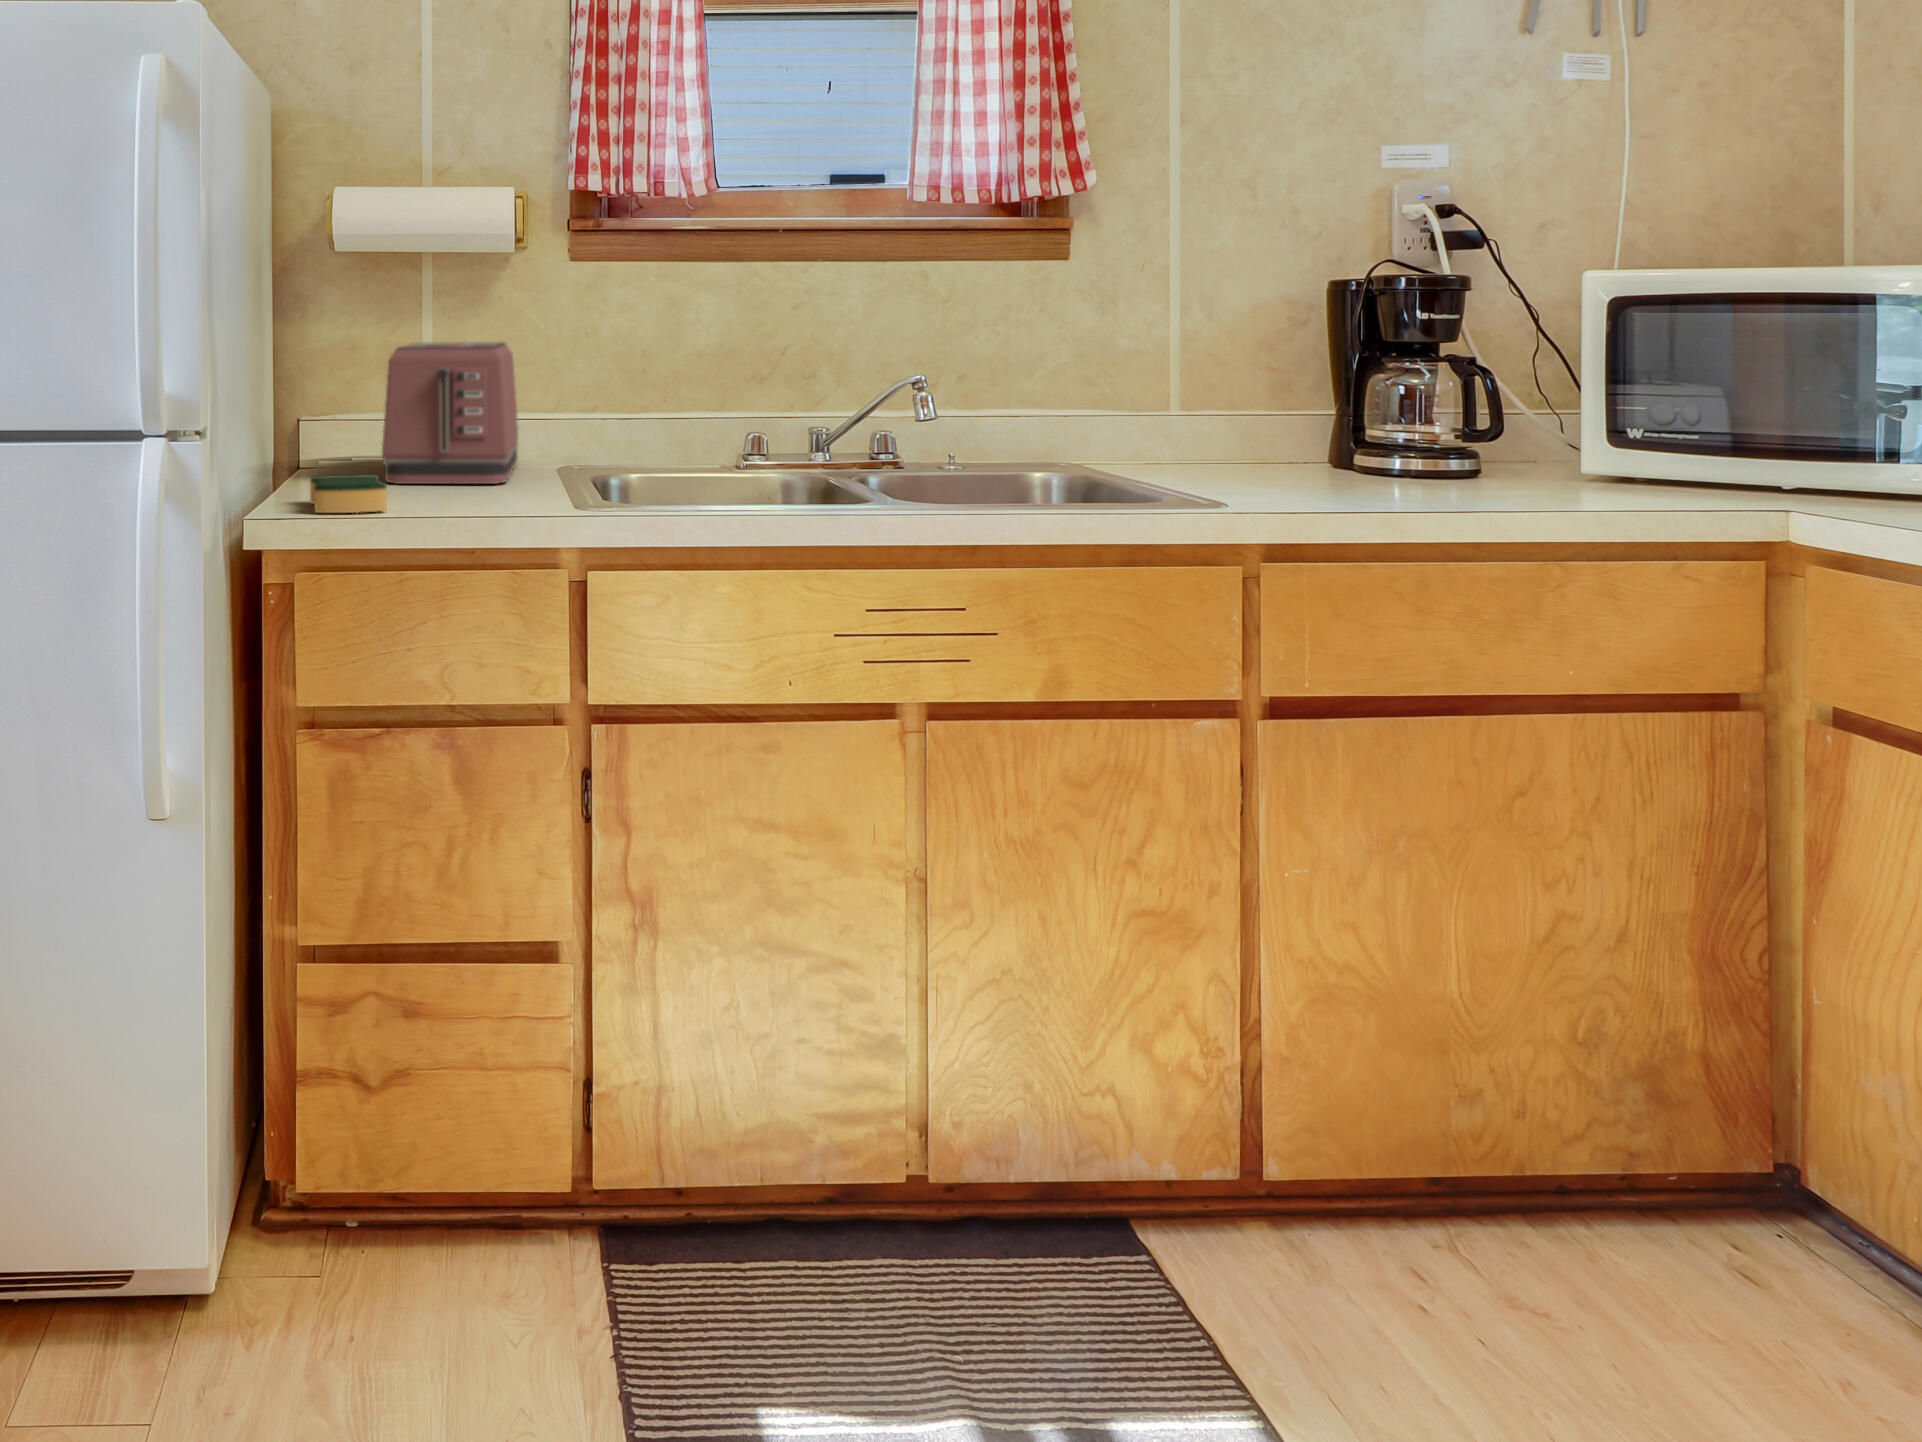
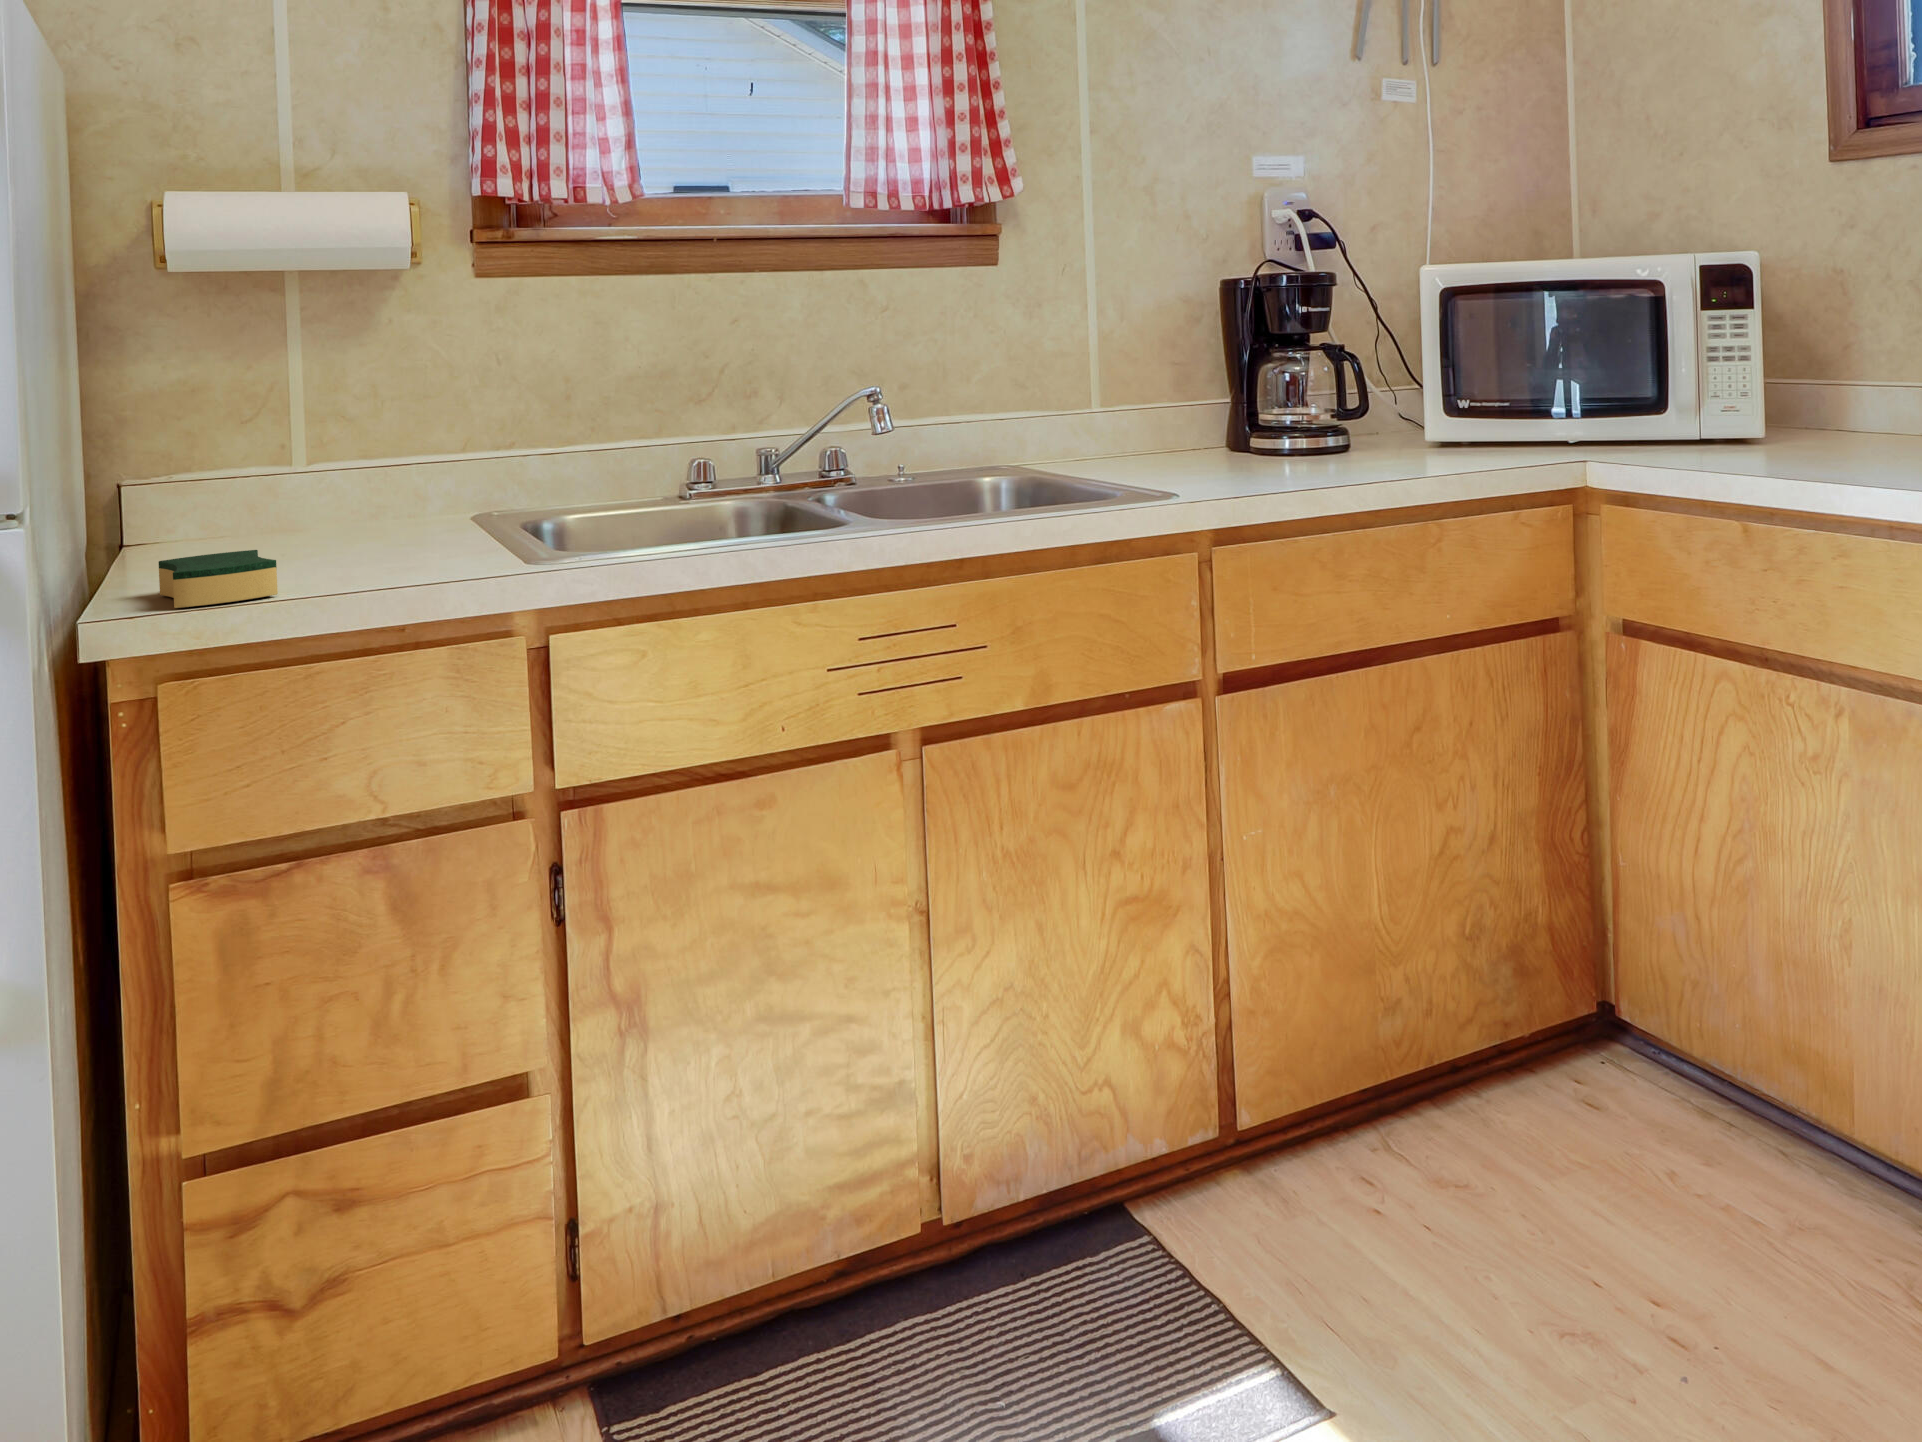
toaster: present [382,342,518,484] -> none [248,376,420,557]

